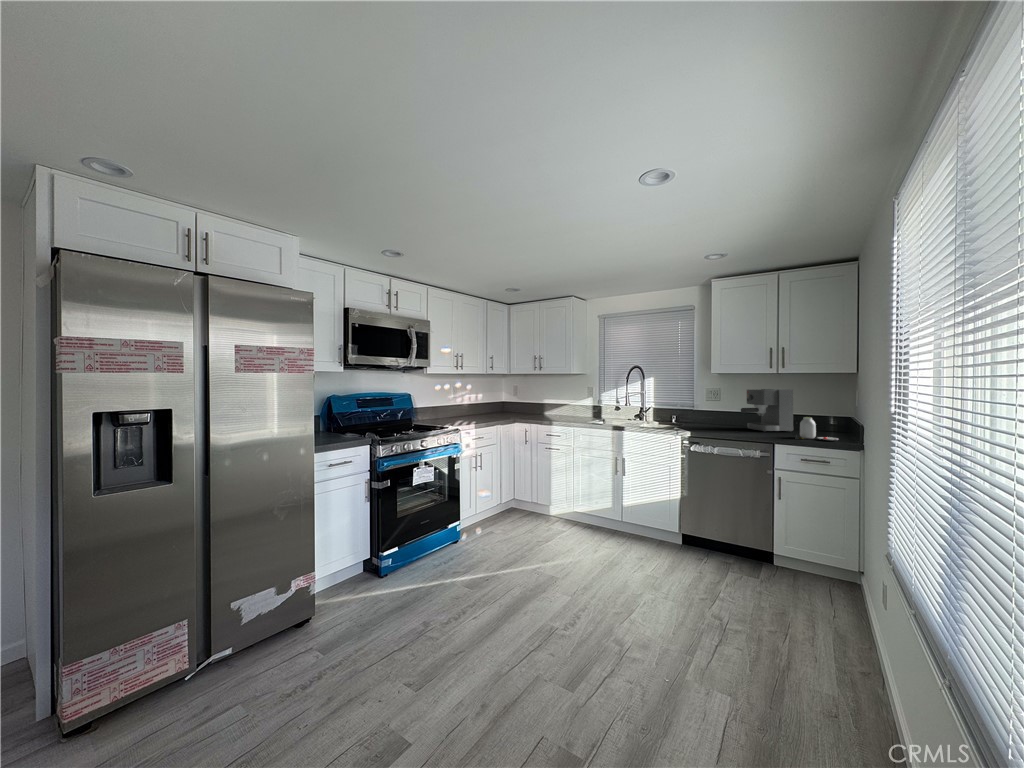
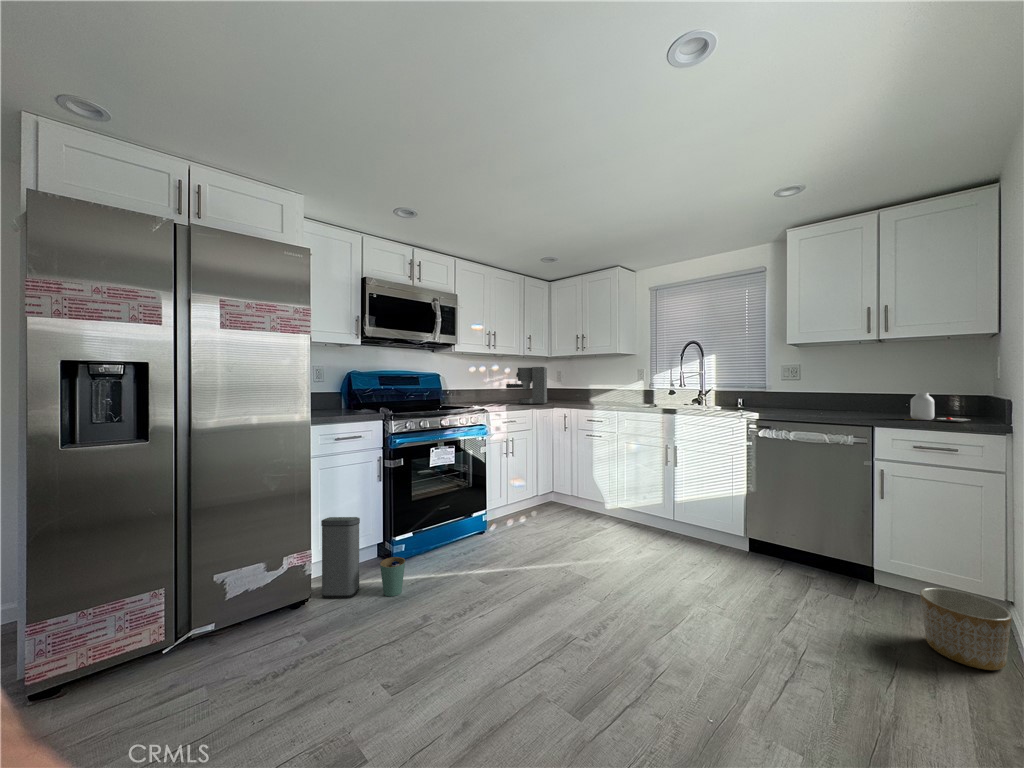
coffee maker: present [741,389,793,432] -> present [506,367,547,404]
trash can: none [322,538,401,615] -> present [321,517,405,598]
planter: none [805,567,861,623] -> present [920,588,1012,670]

